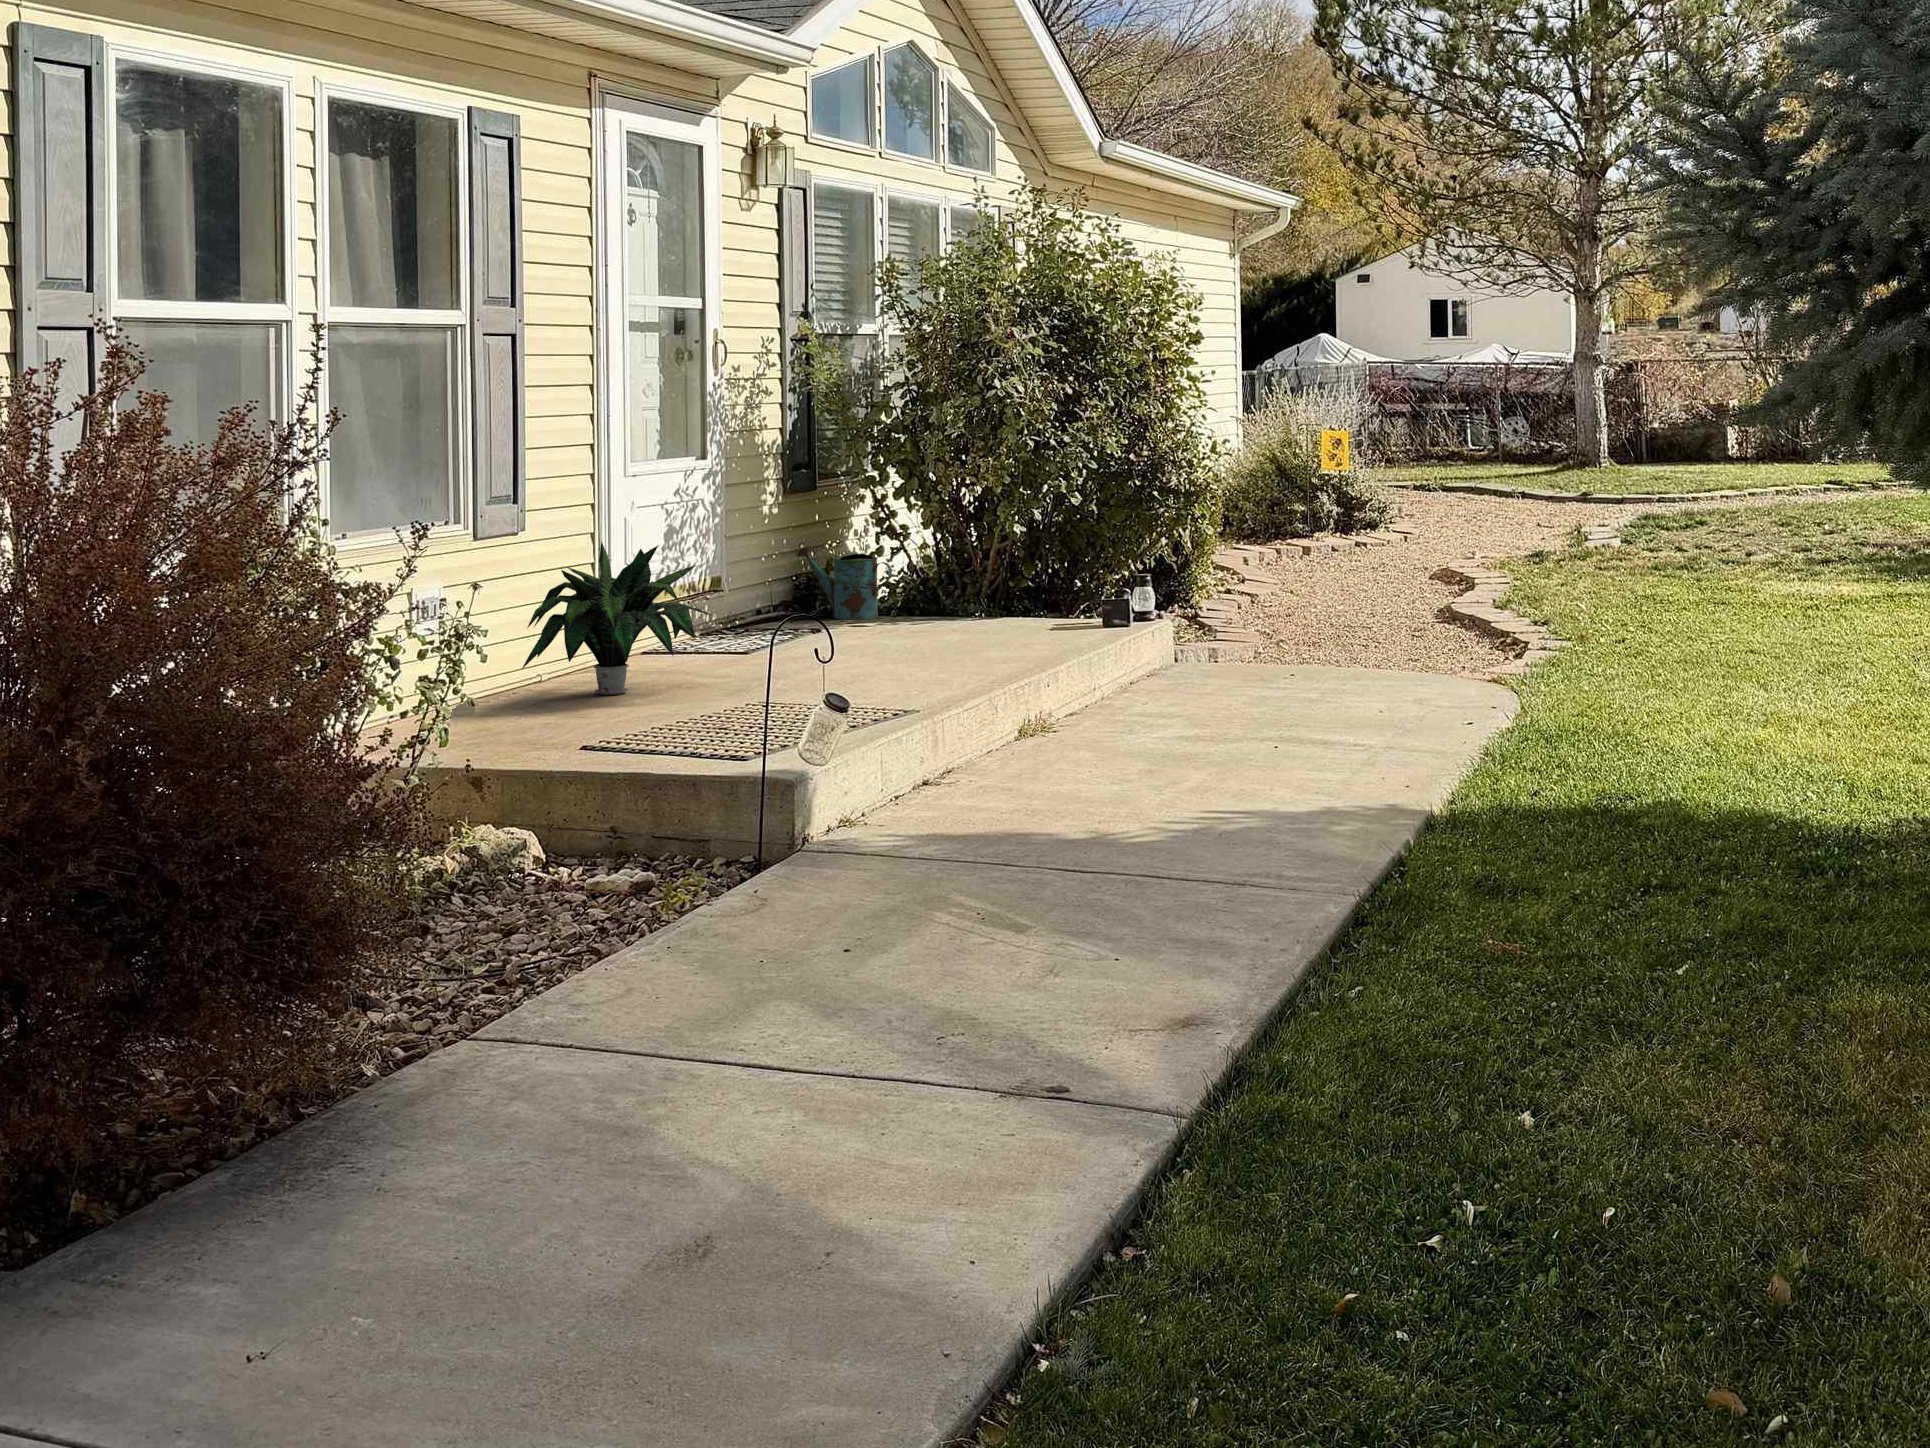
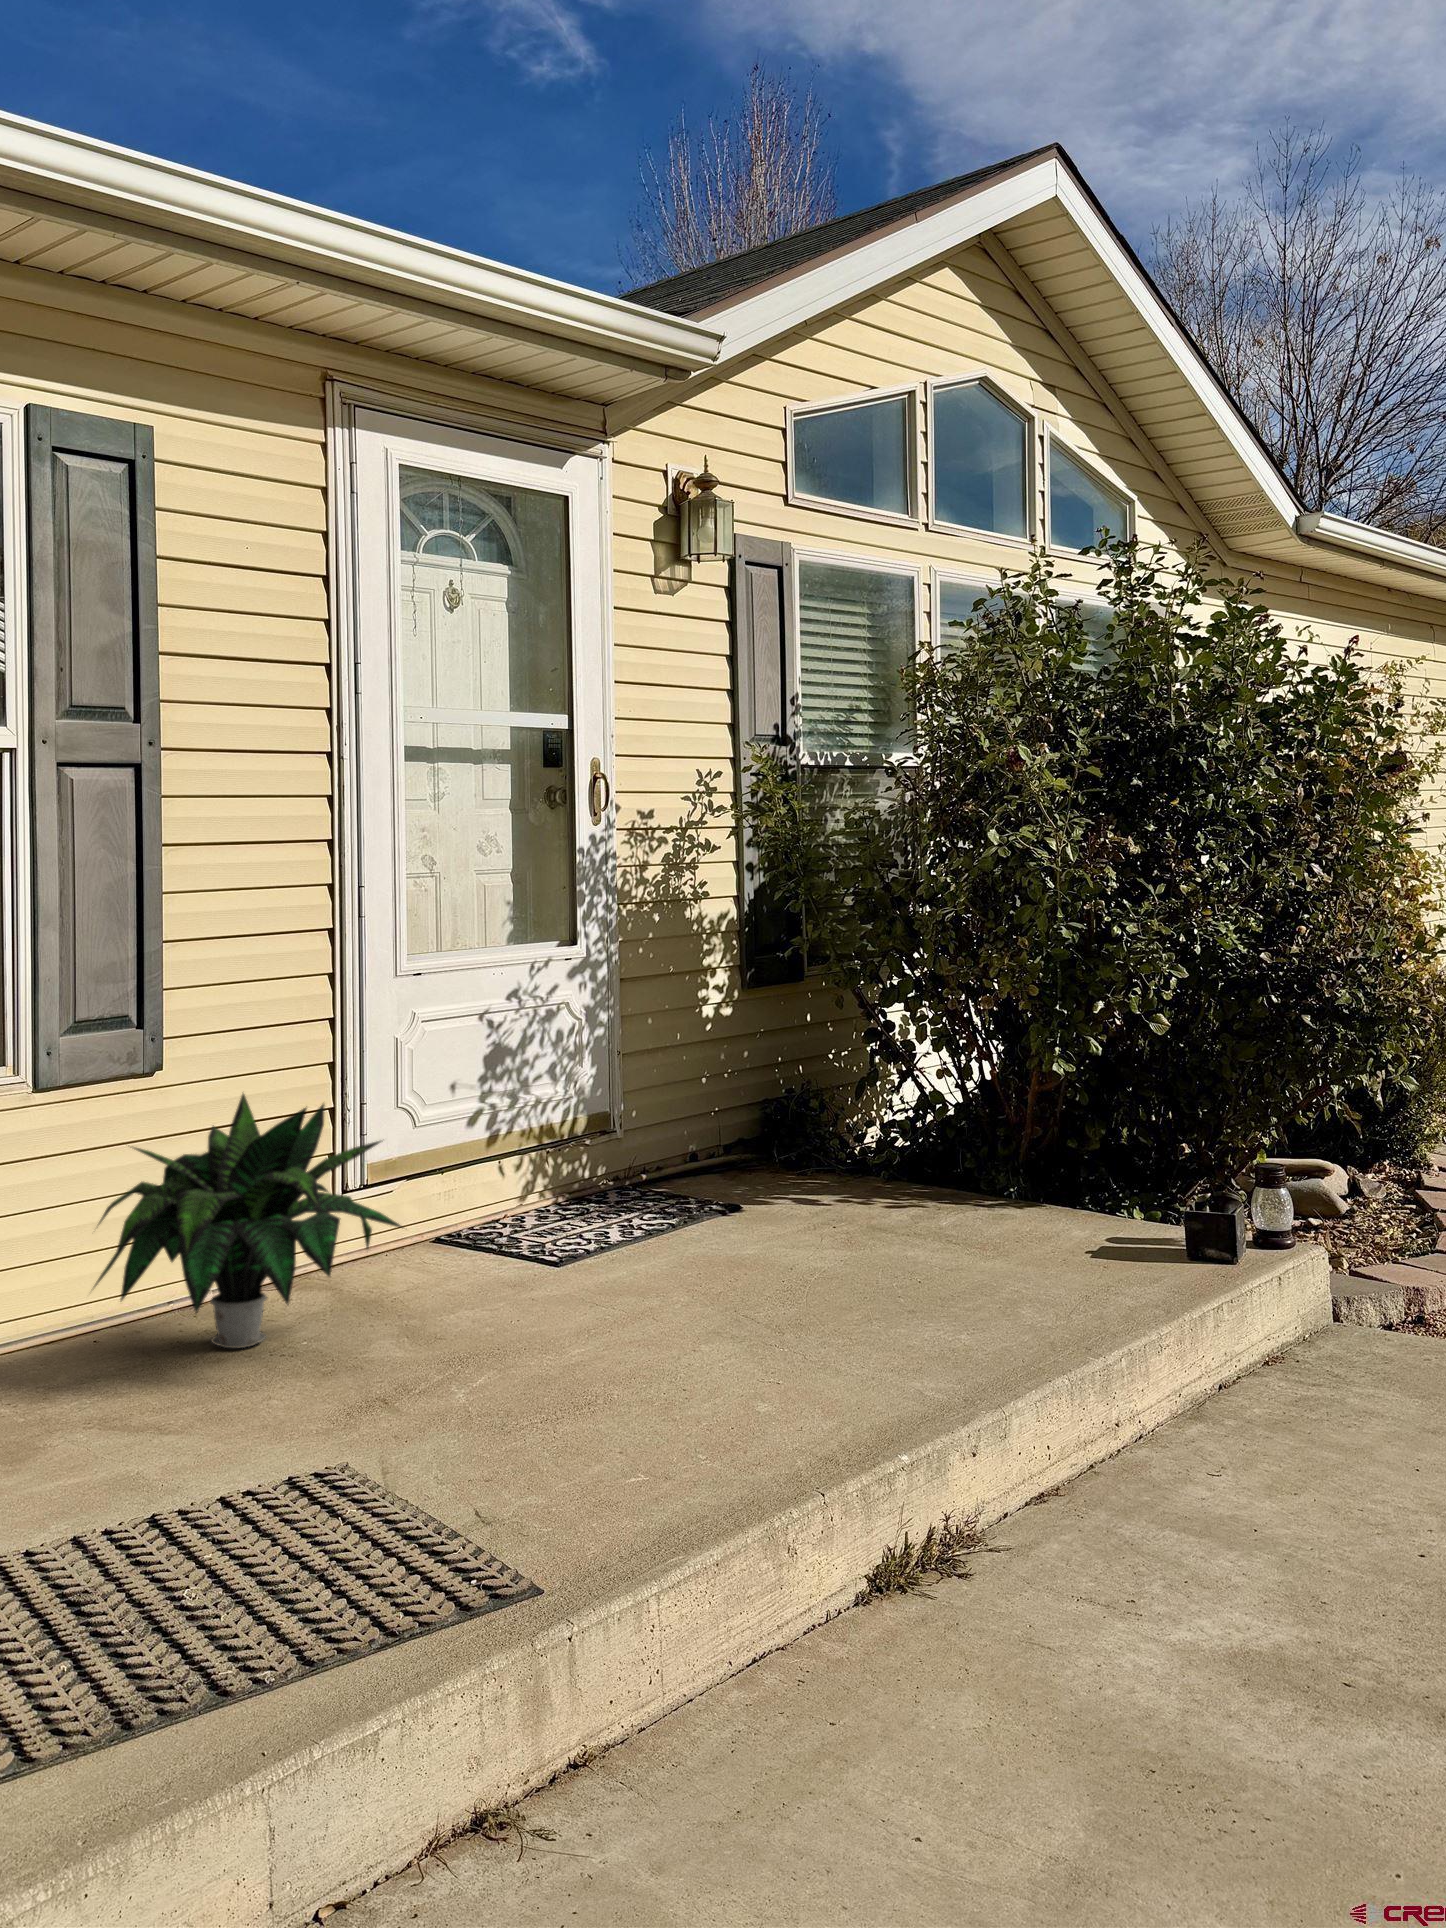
watering can: present [797,546,892,620] -> none [759,1066,881,1182]

